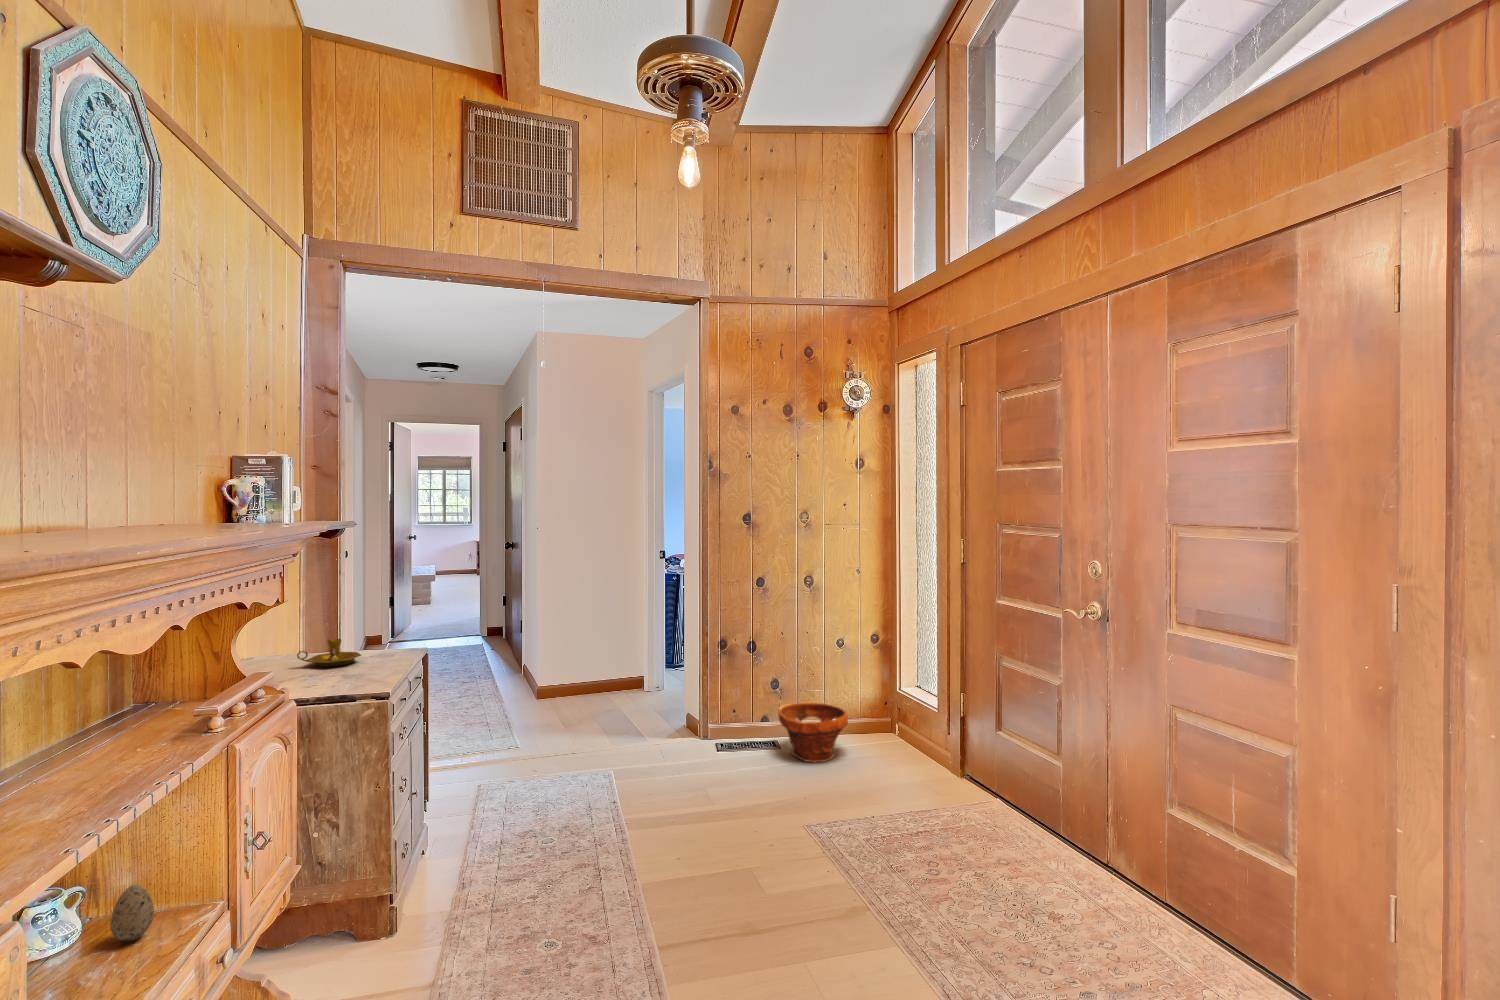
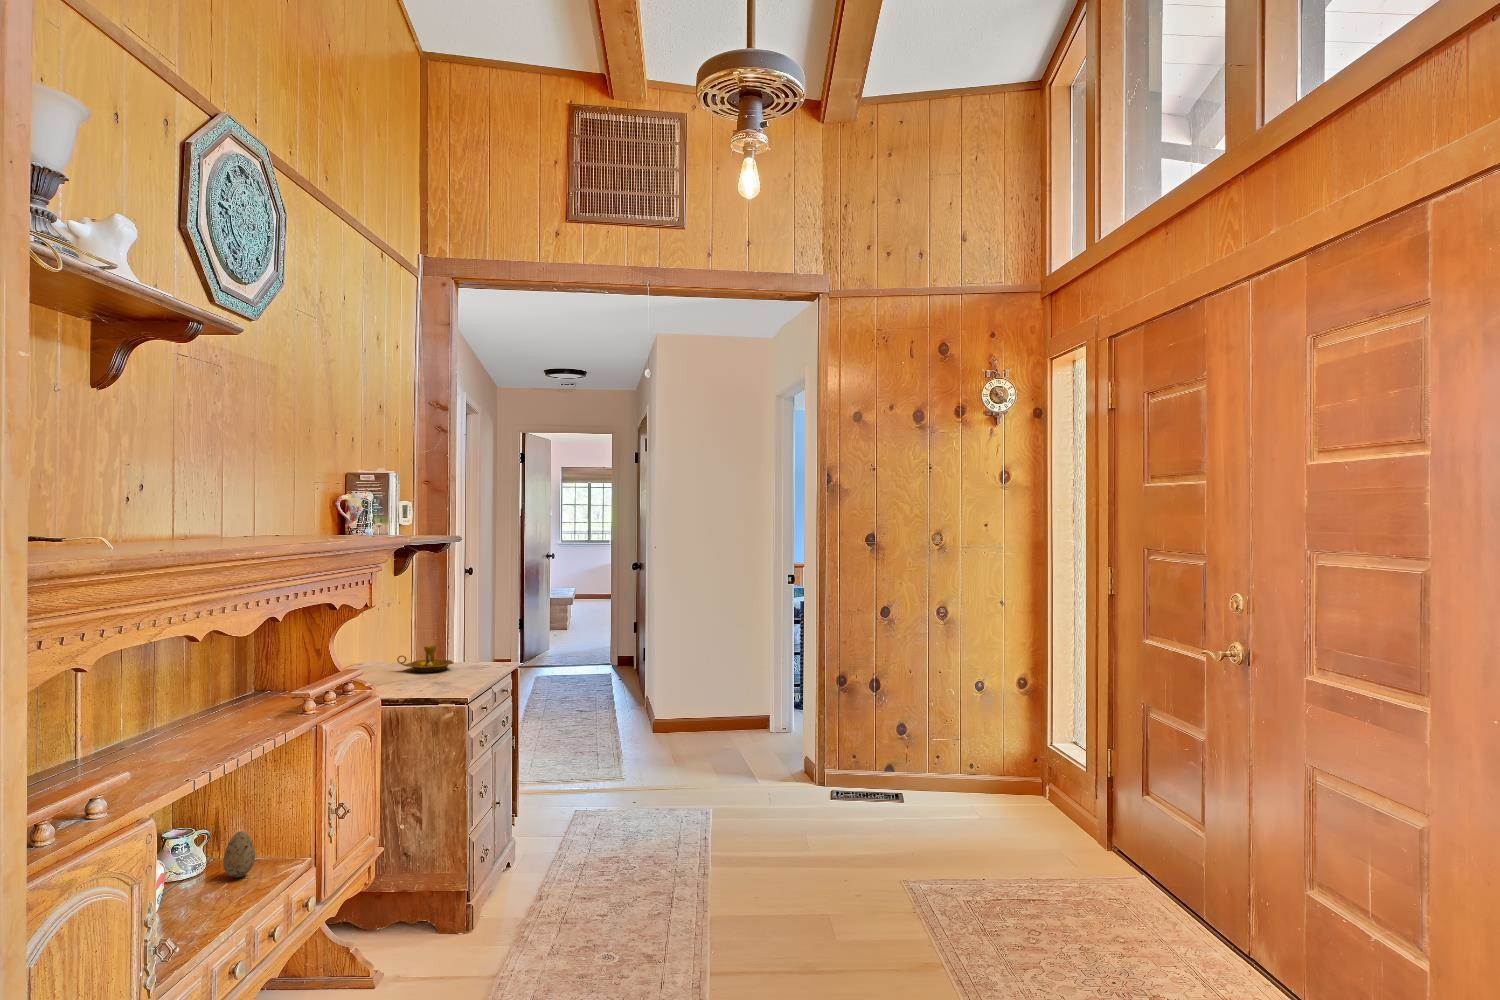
planter: present [778,702,848,763] -> none [897,752,979,821]

